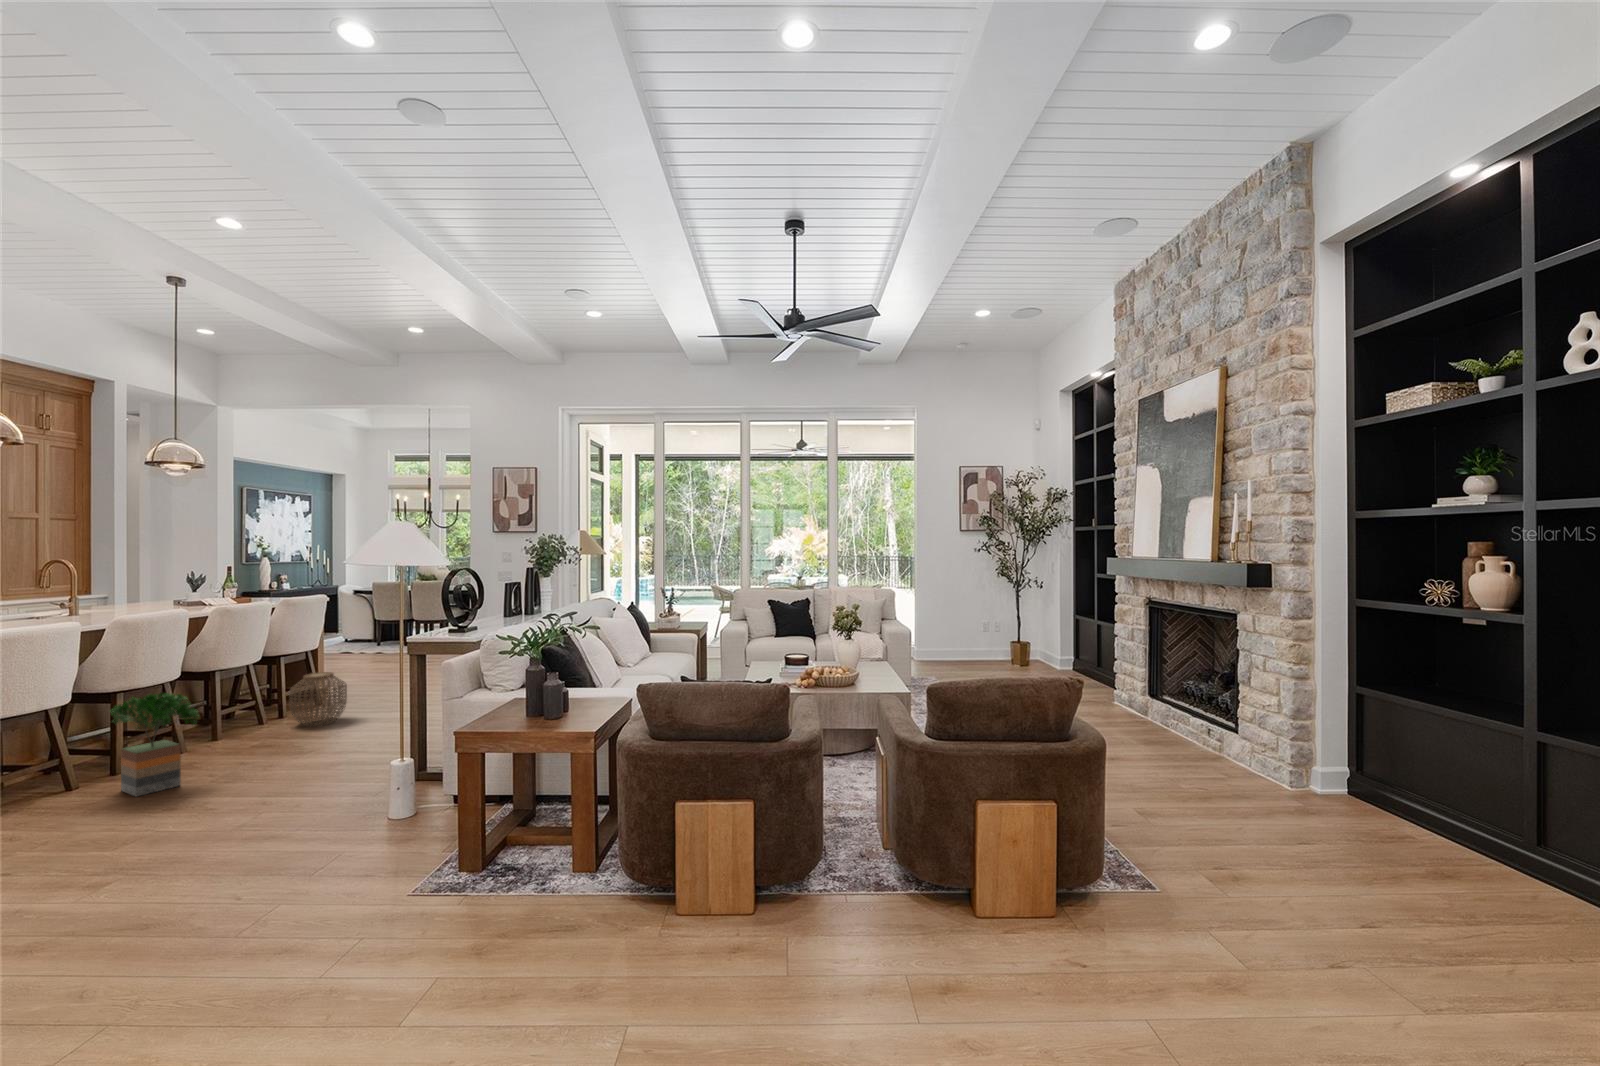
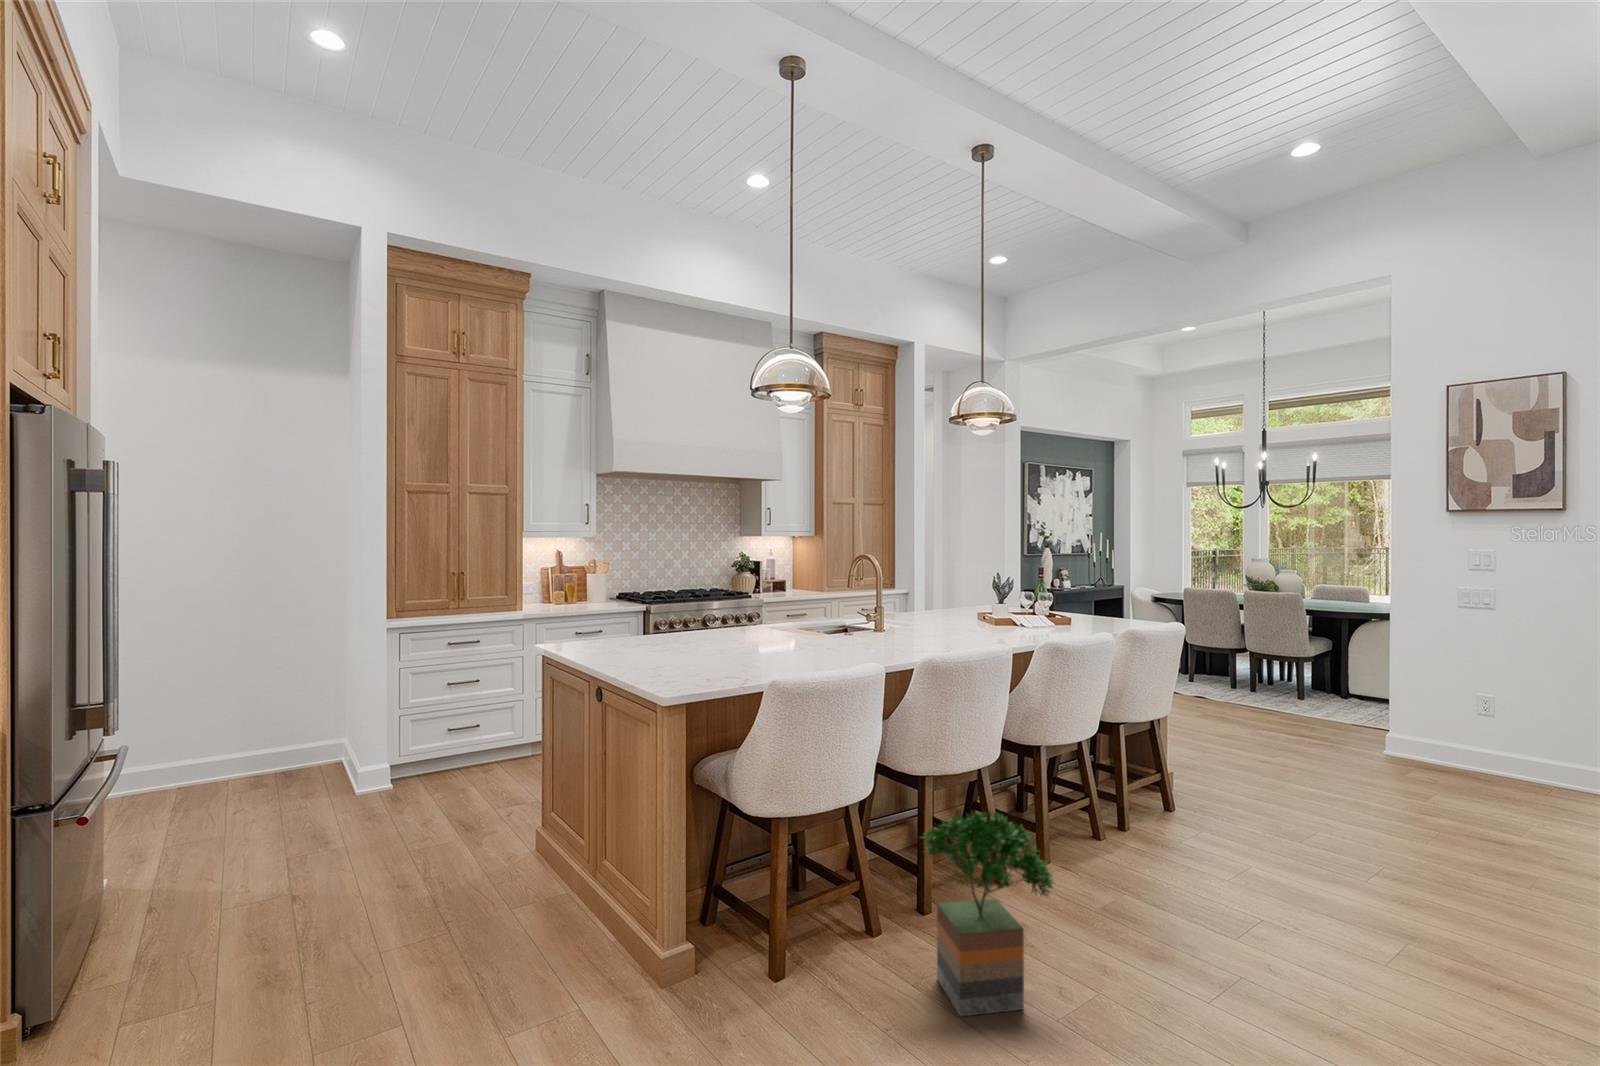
woven basket: present [290,672,347,727] -> none [1150,771,1248,879]

